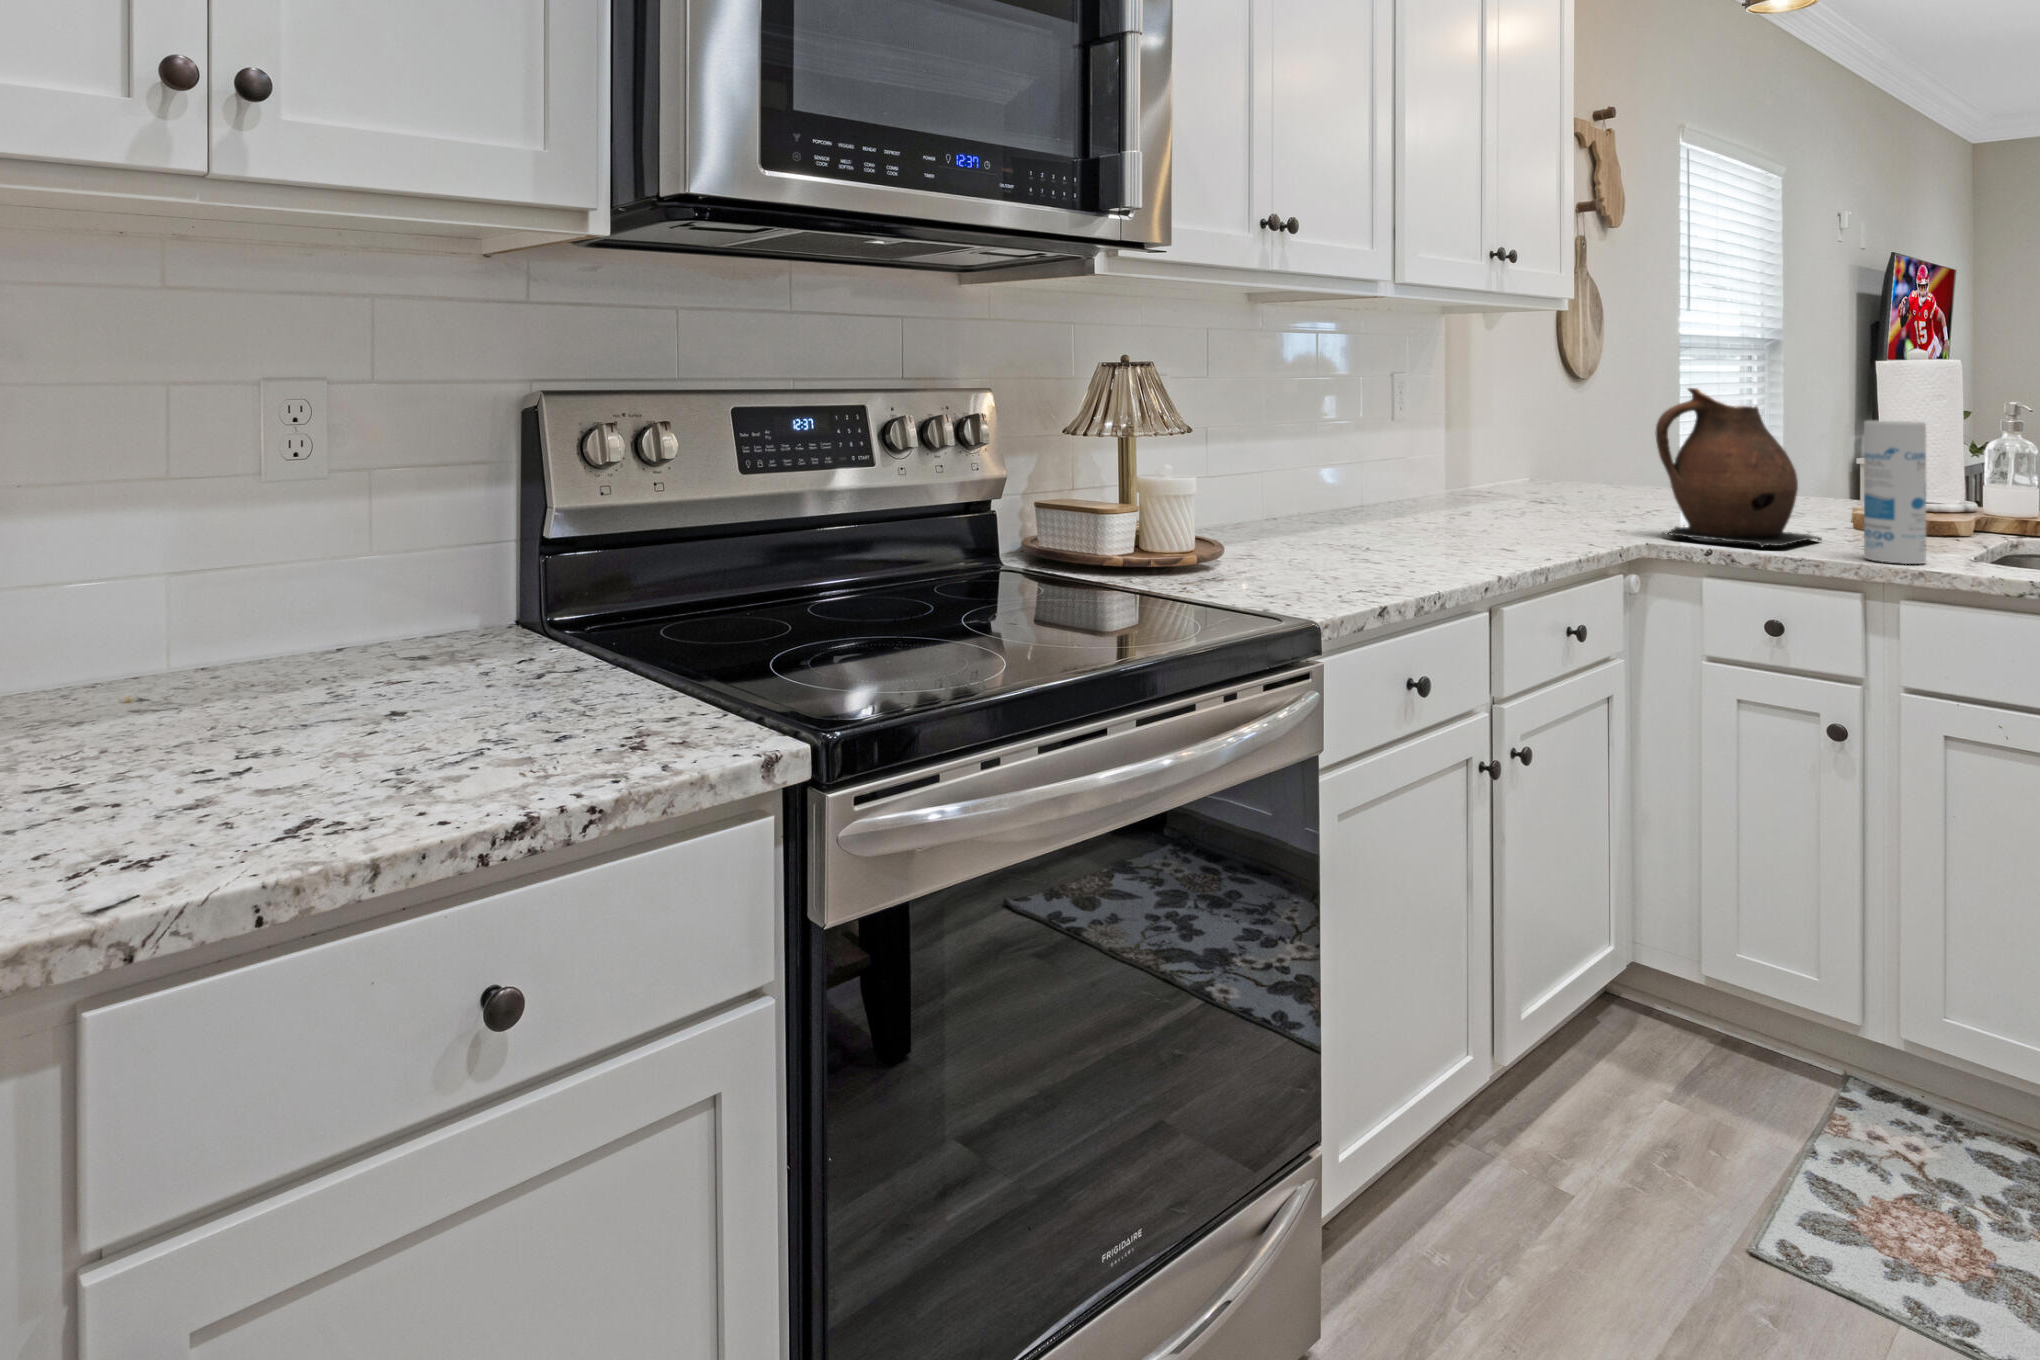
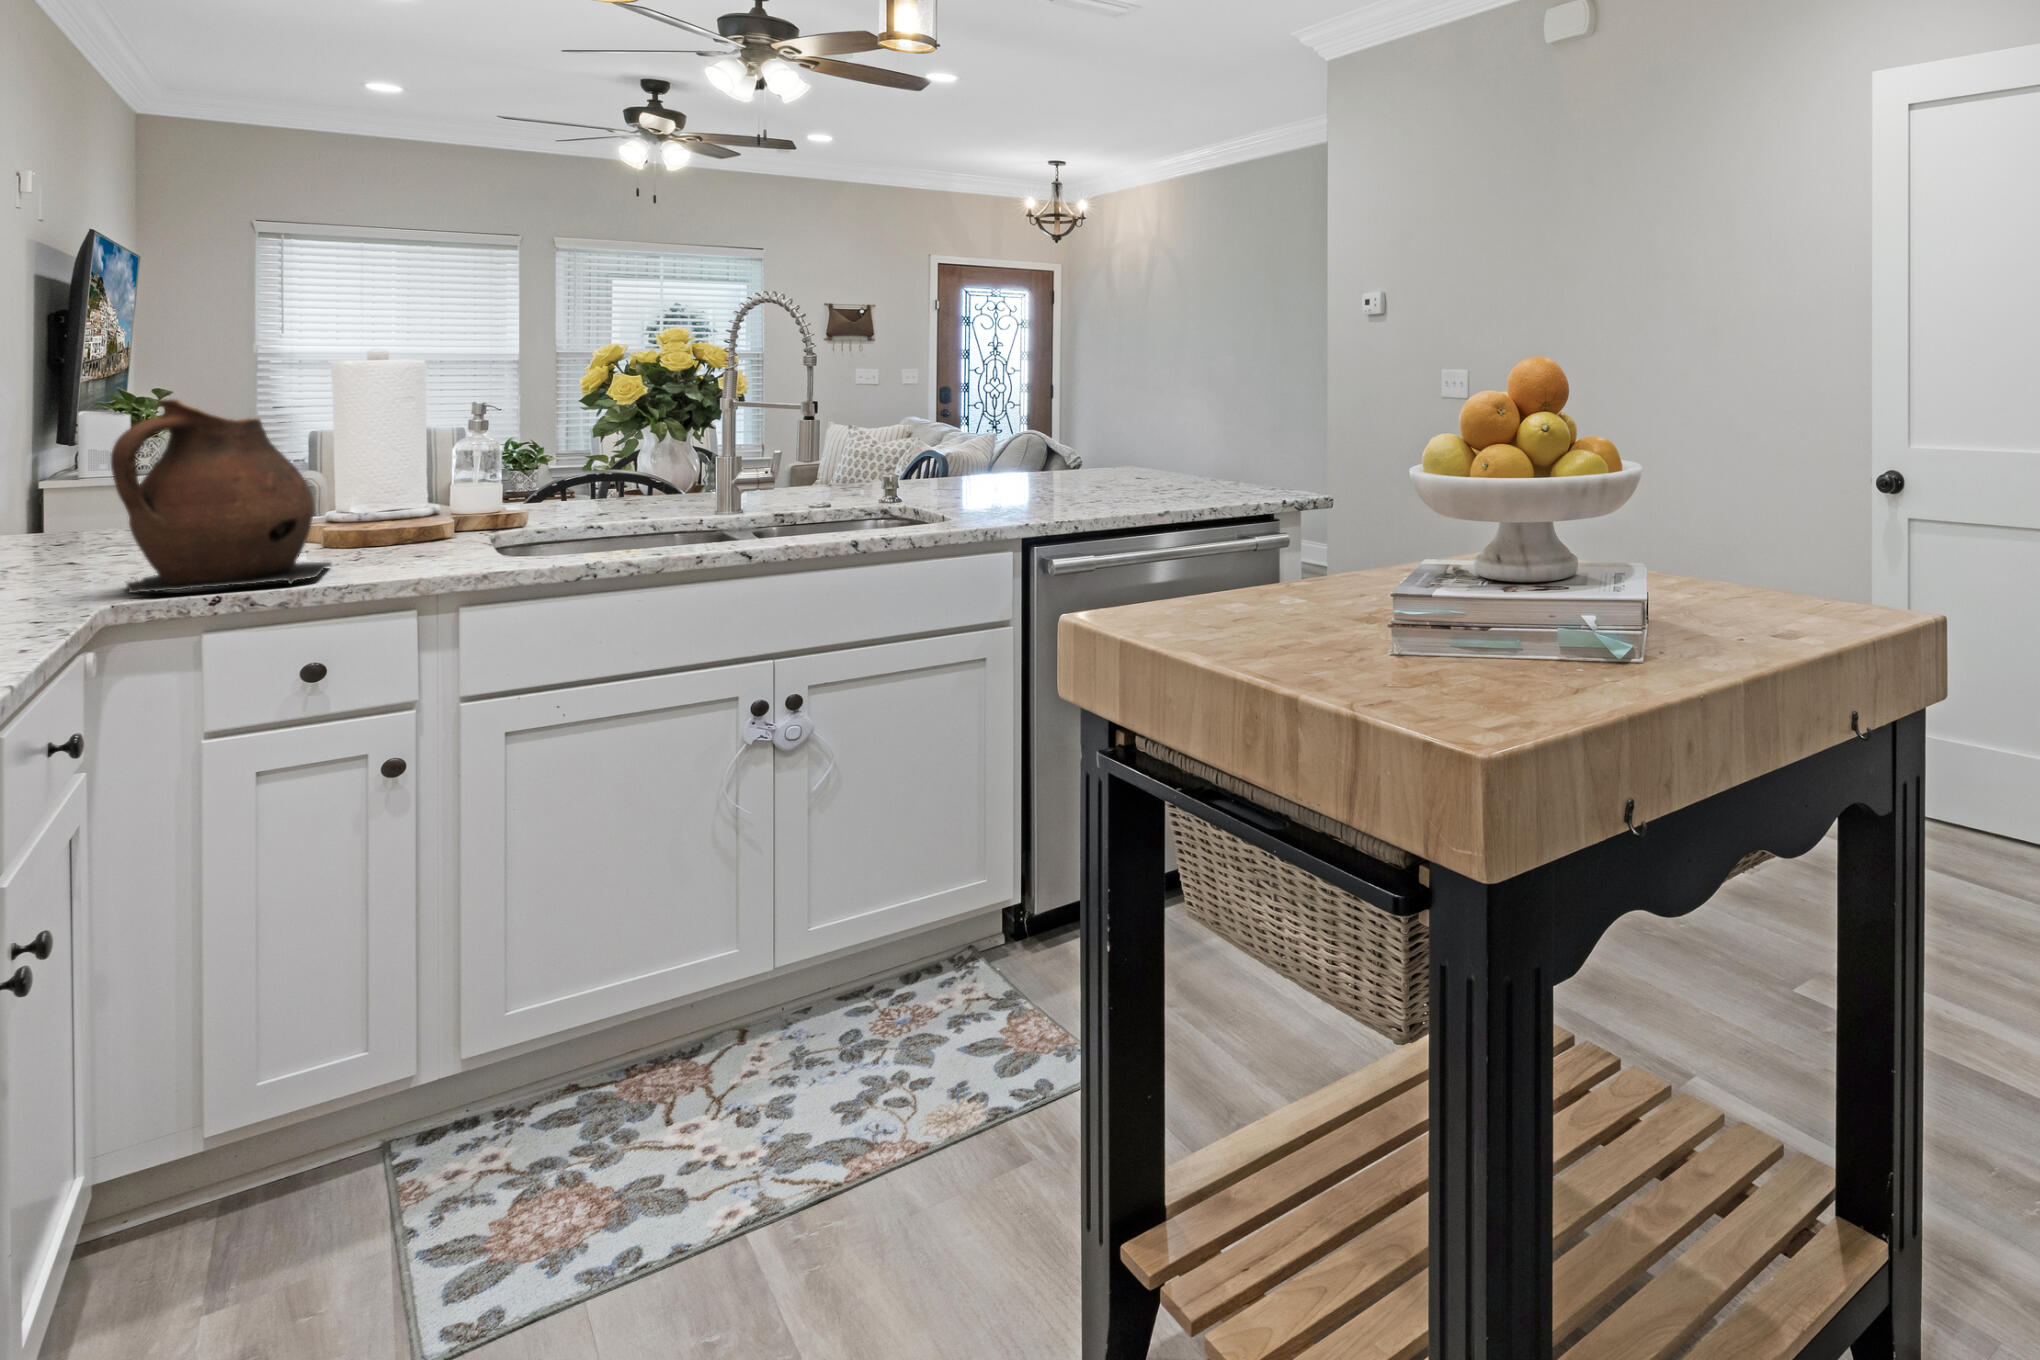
canister: present [1864,421,1926,564] -> none [414,425,481,574]

